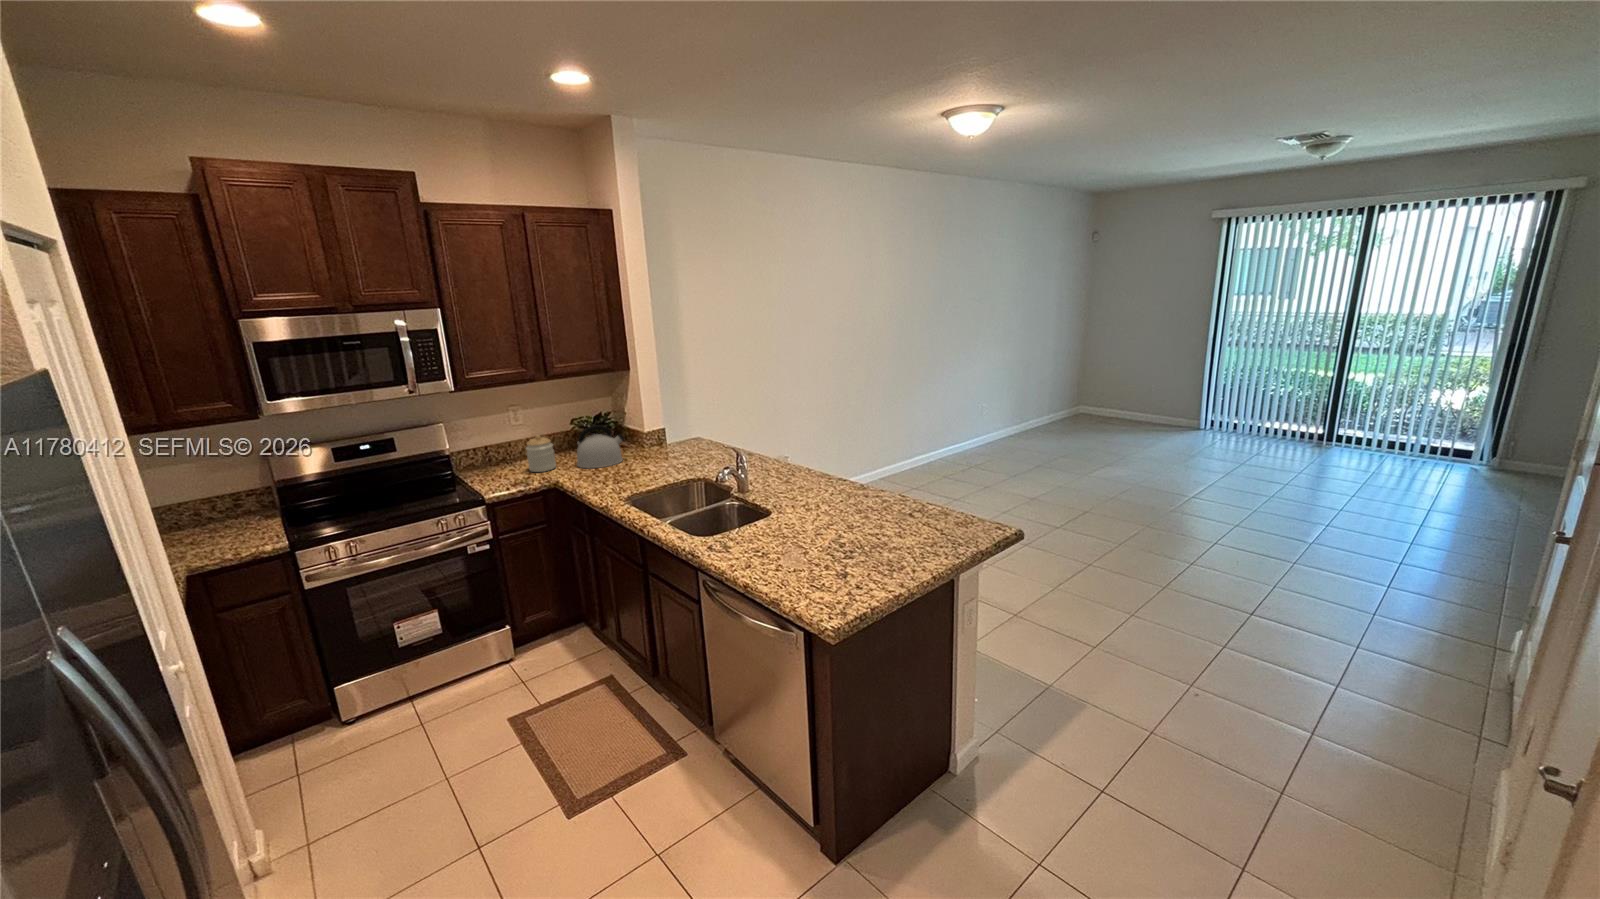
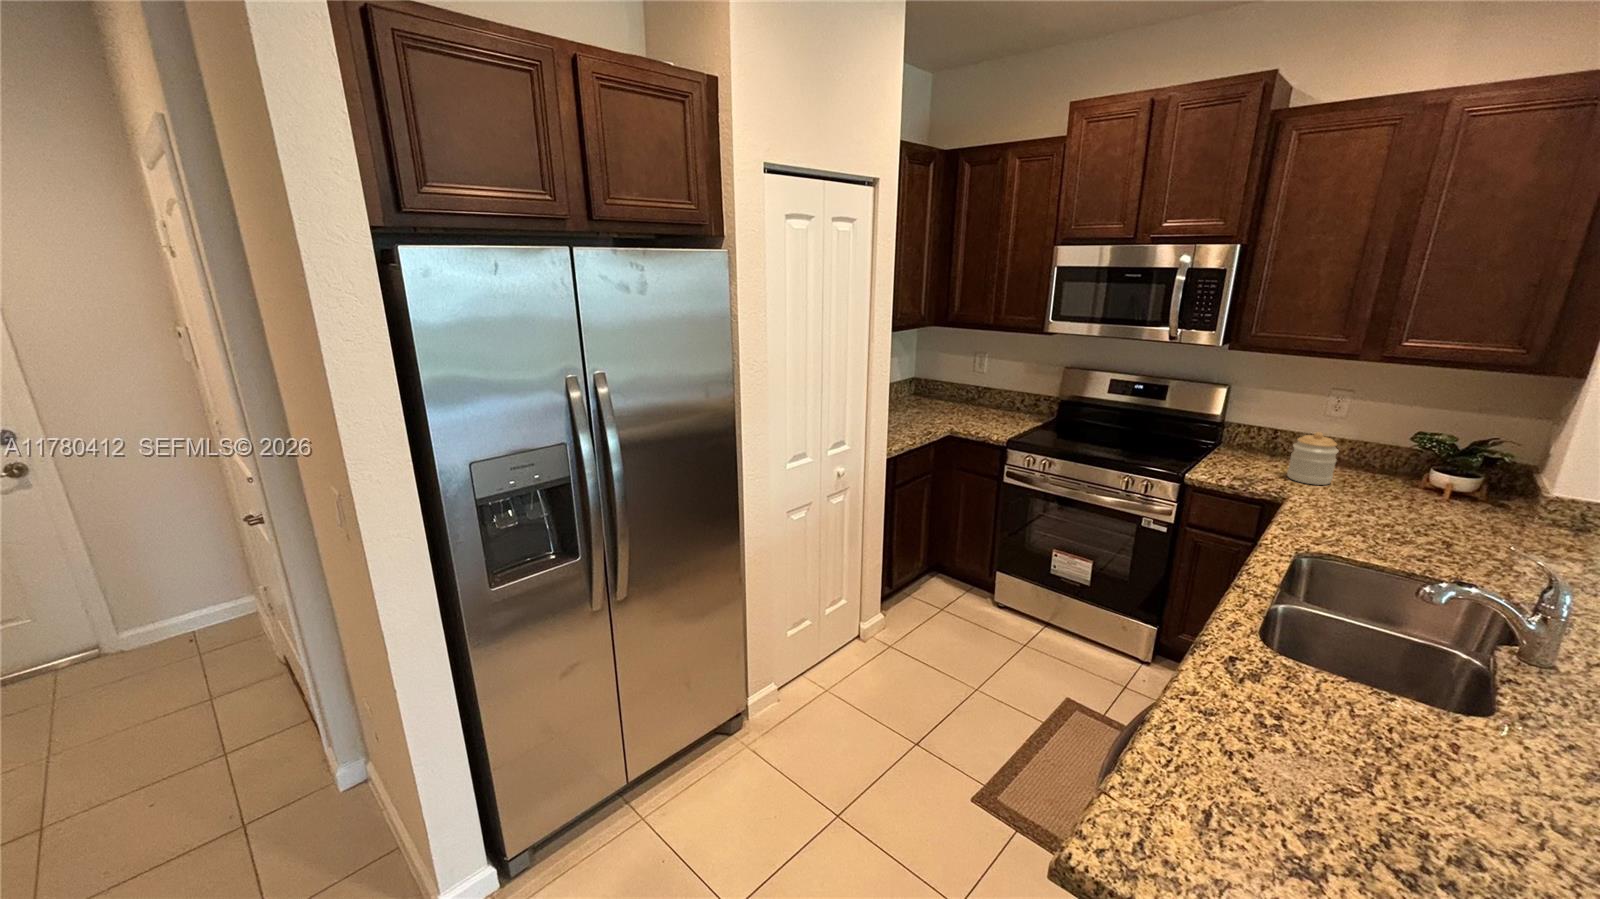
kettle: present [577,425,624,468] -> none [1354,446,1466,519]

